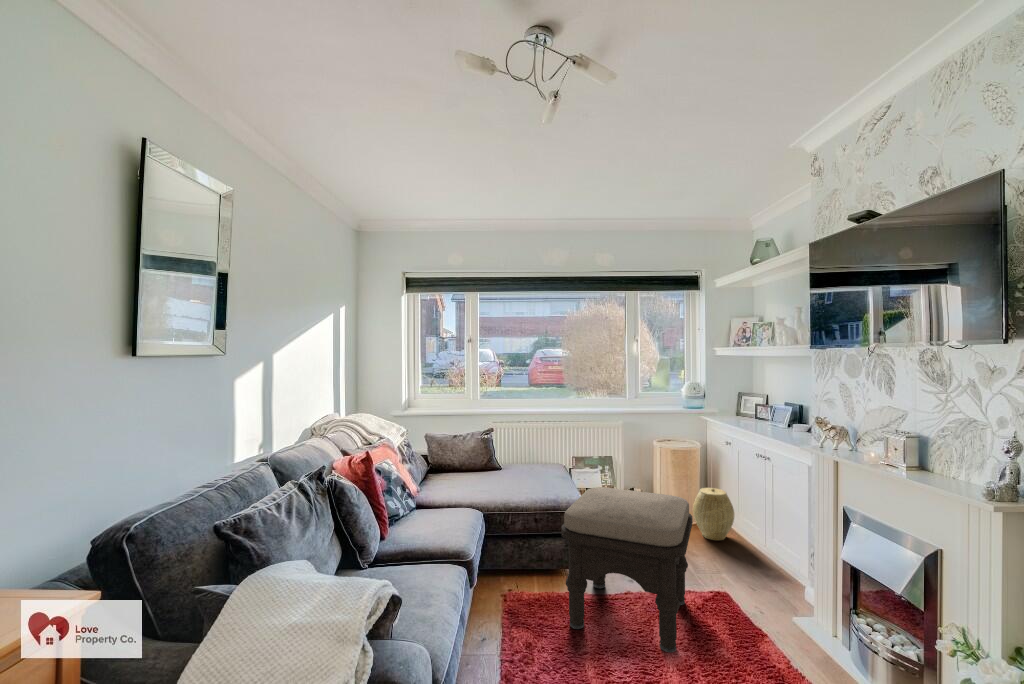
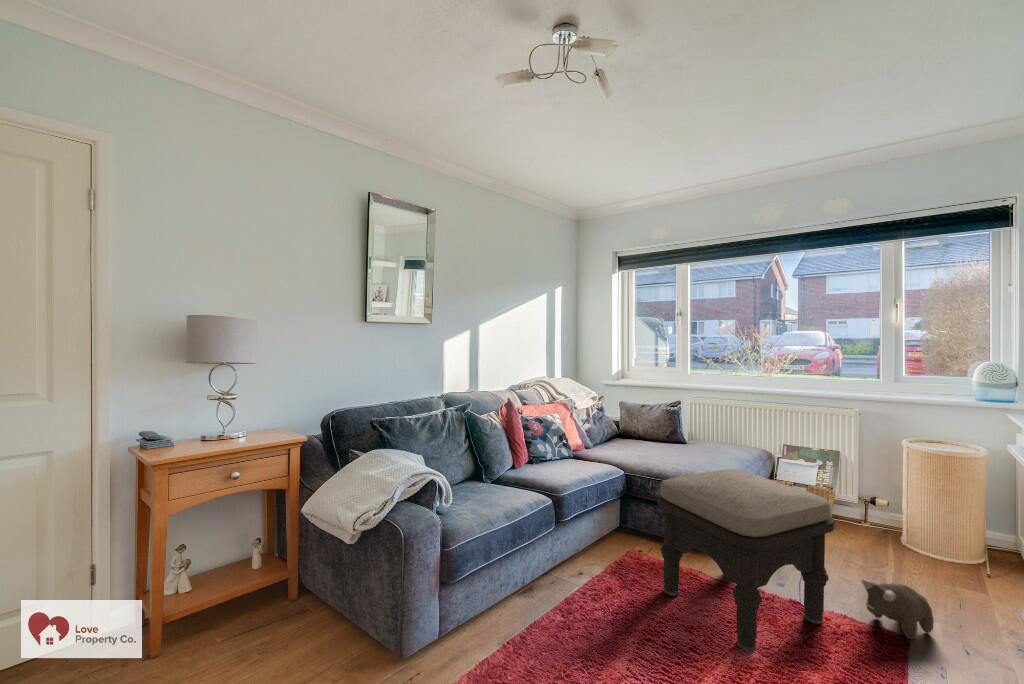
woven basket: present [693,488,734,540] -> none [938,515,1014,592]
plush toy: none [698,551,736,591] -> present [862,580,934,639]

